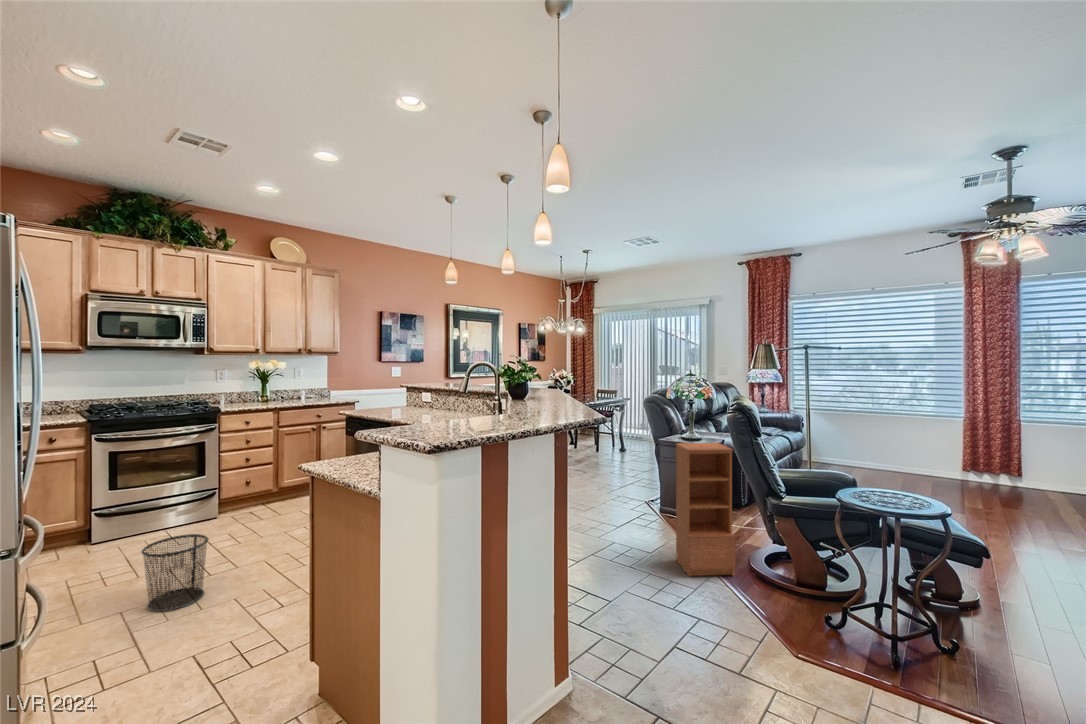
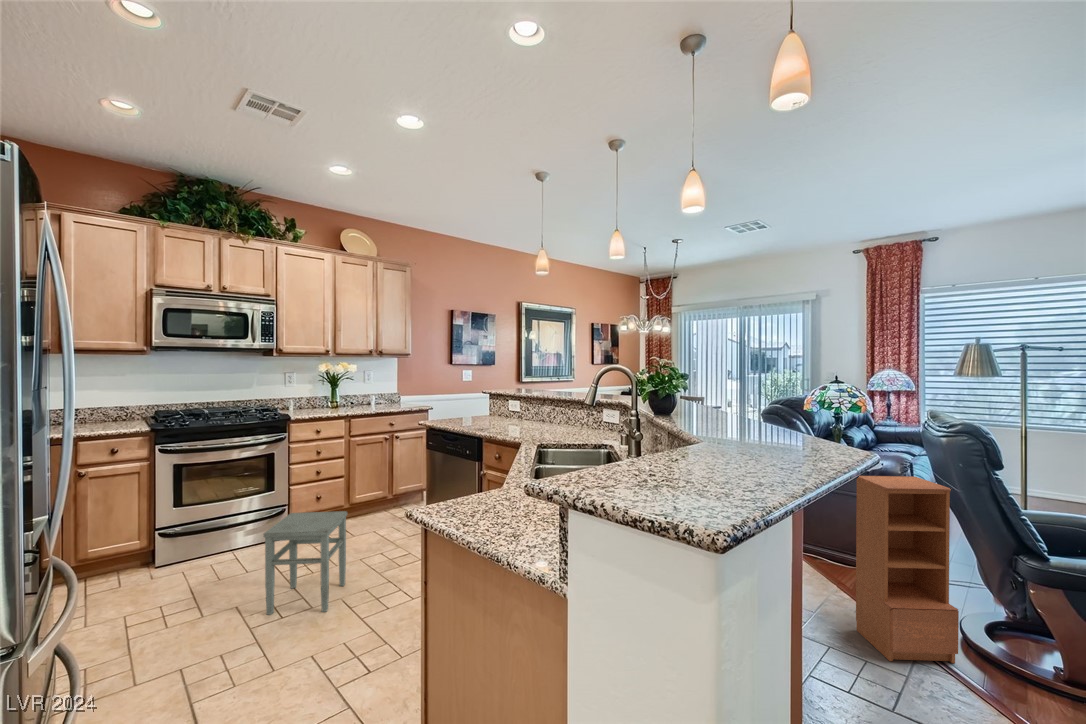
stool: none [197,487,273,572] -> present [264,511,347,615]
waste bin: present [141,534,208,612] -> none [197,575,275,677]

